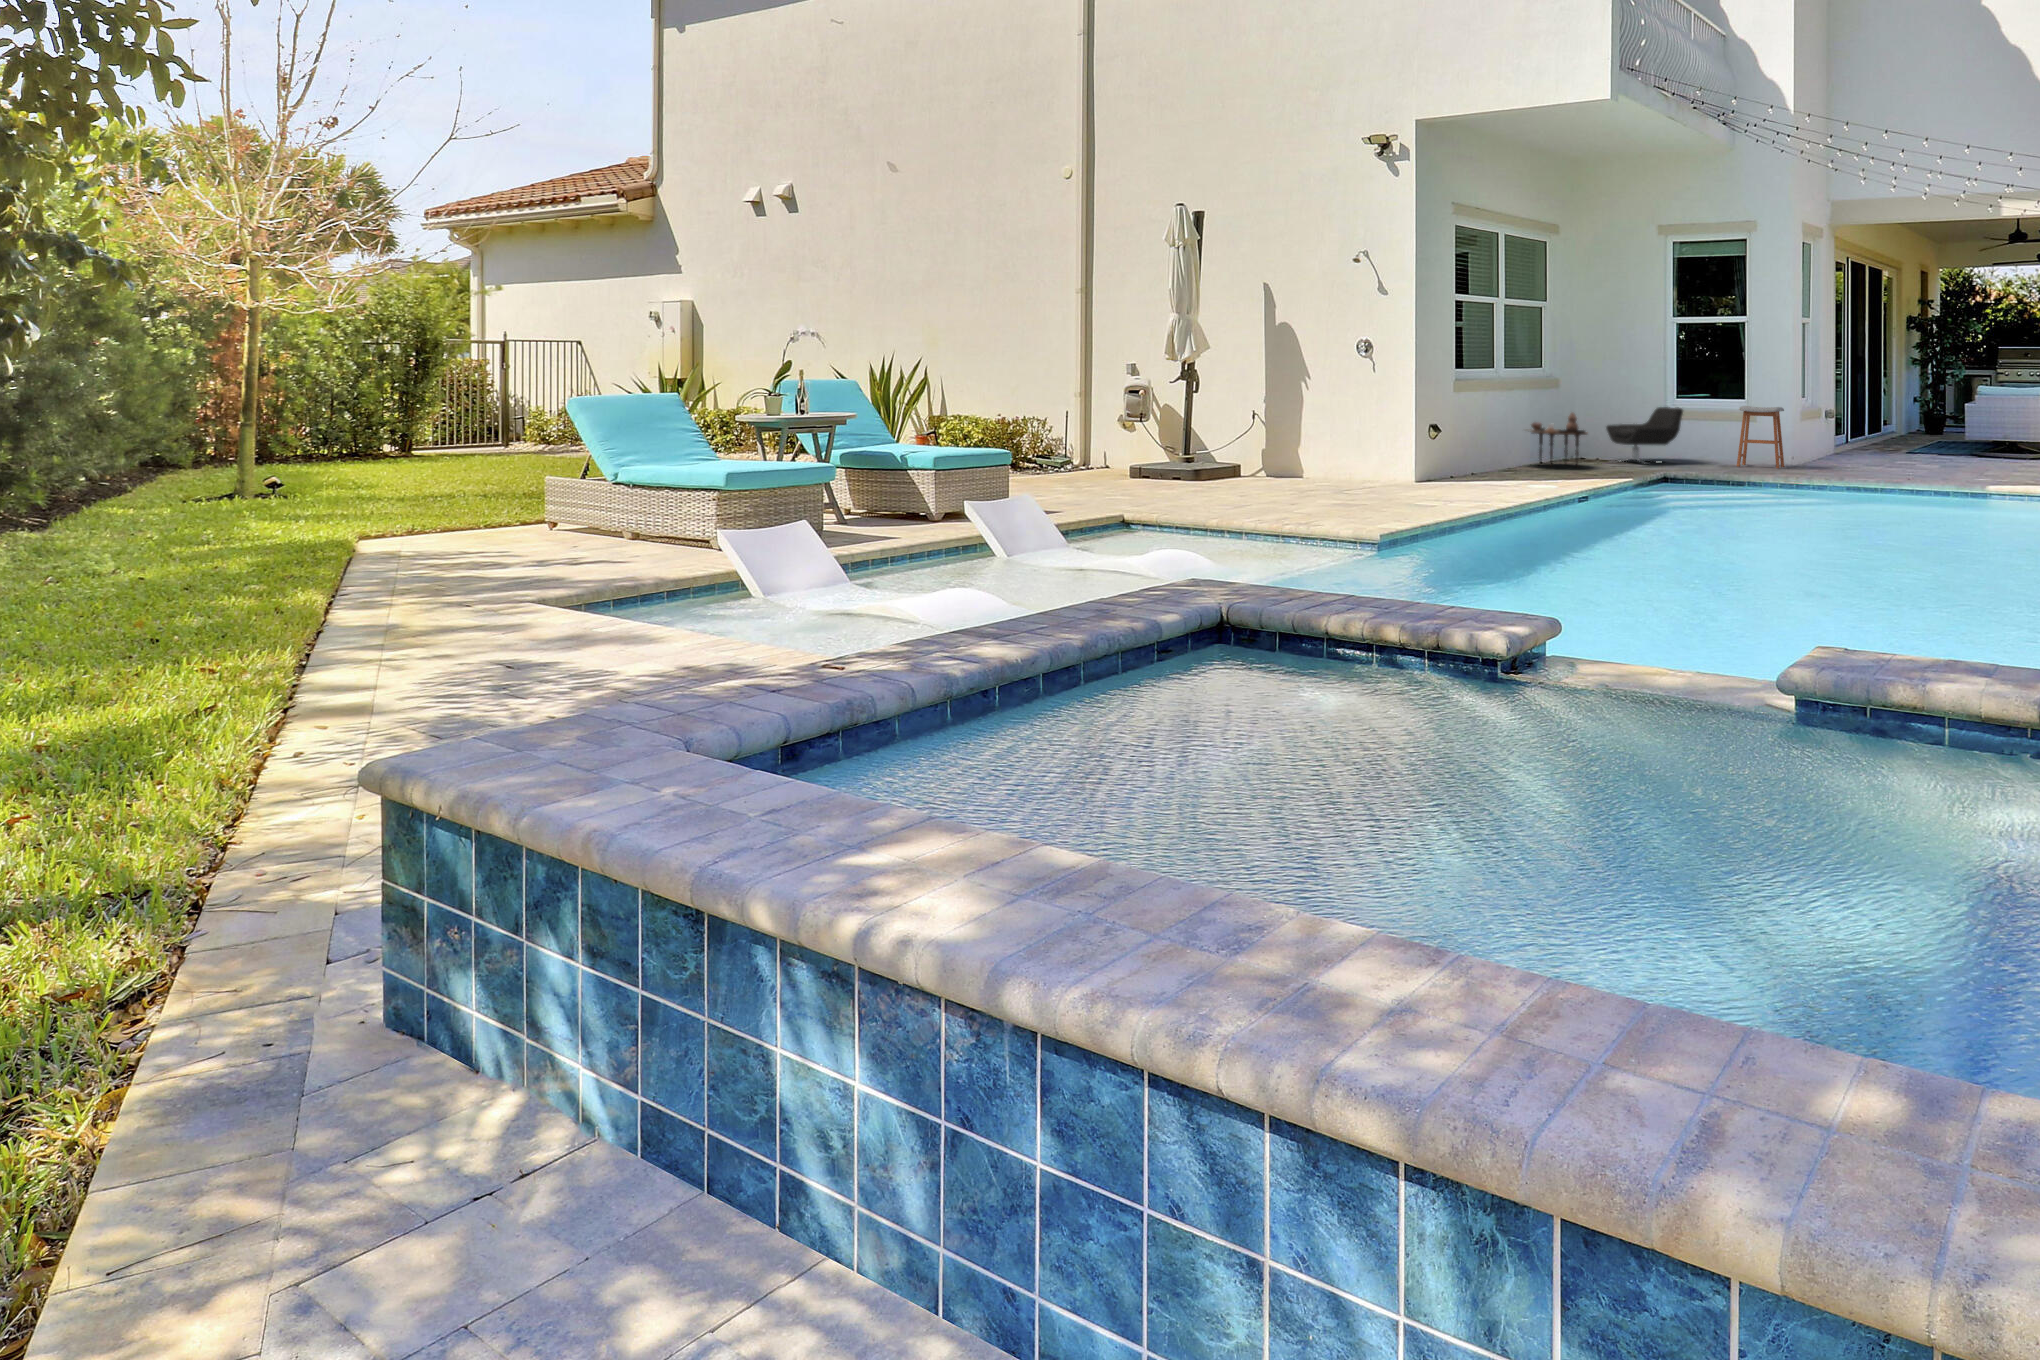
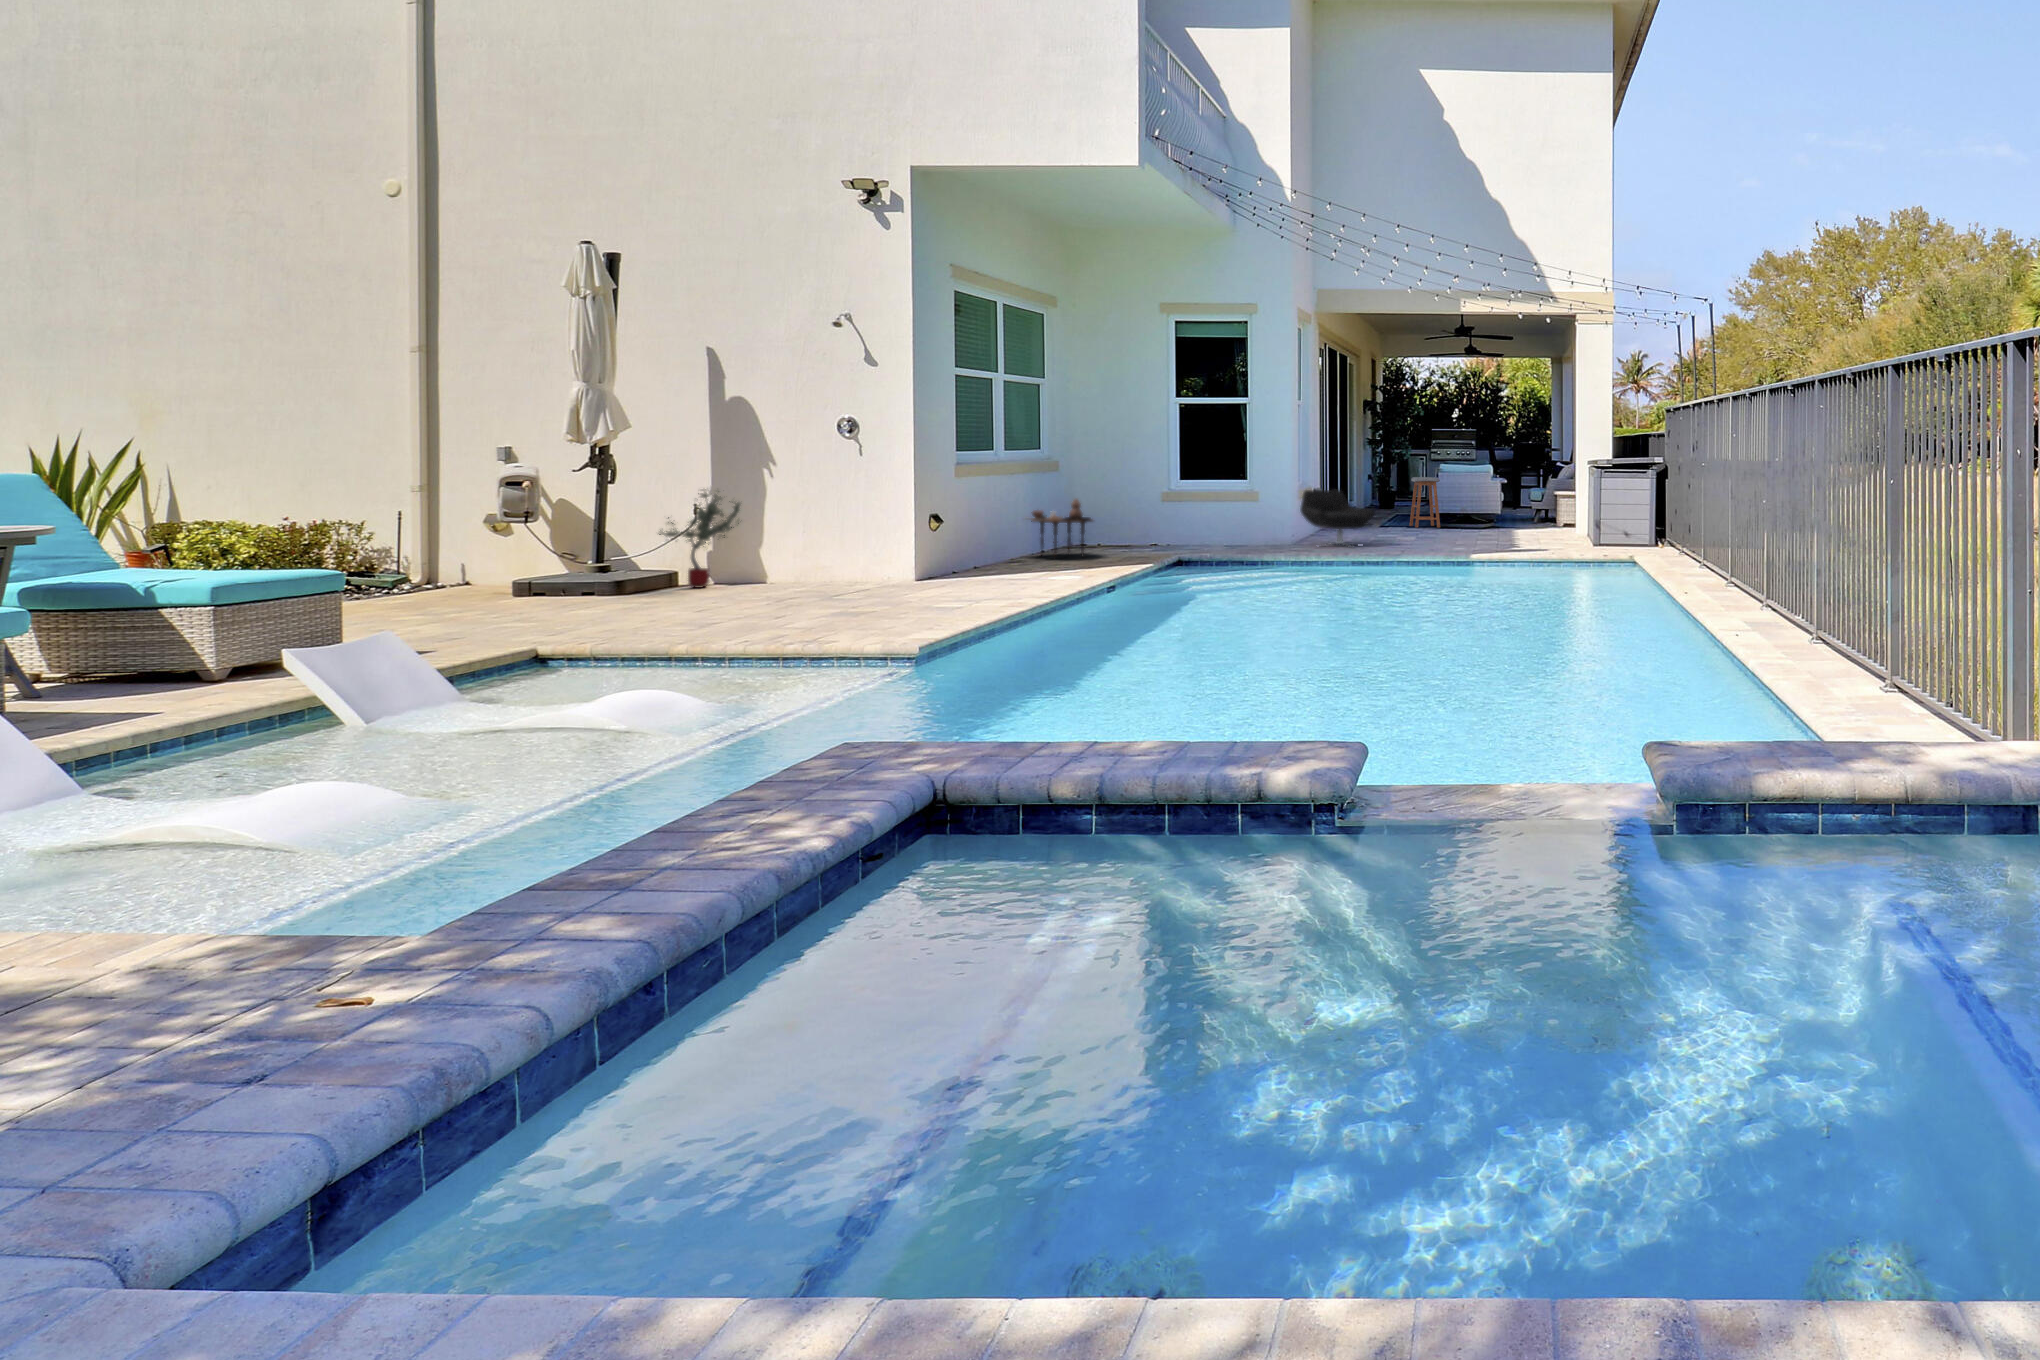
potted tree: none [1226,396,1286,478] -> present [658,489,740,588]
stool: present [1737,406,1784,468] -> present [1410,477,1440,528]
lounge chair: present [1606,407,1683,461] -> present [1300,489,1375,544]

